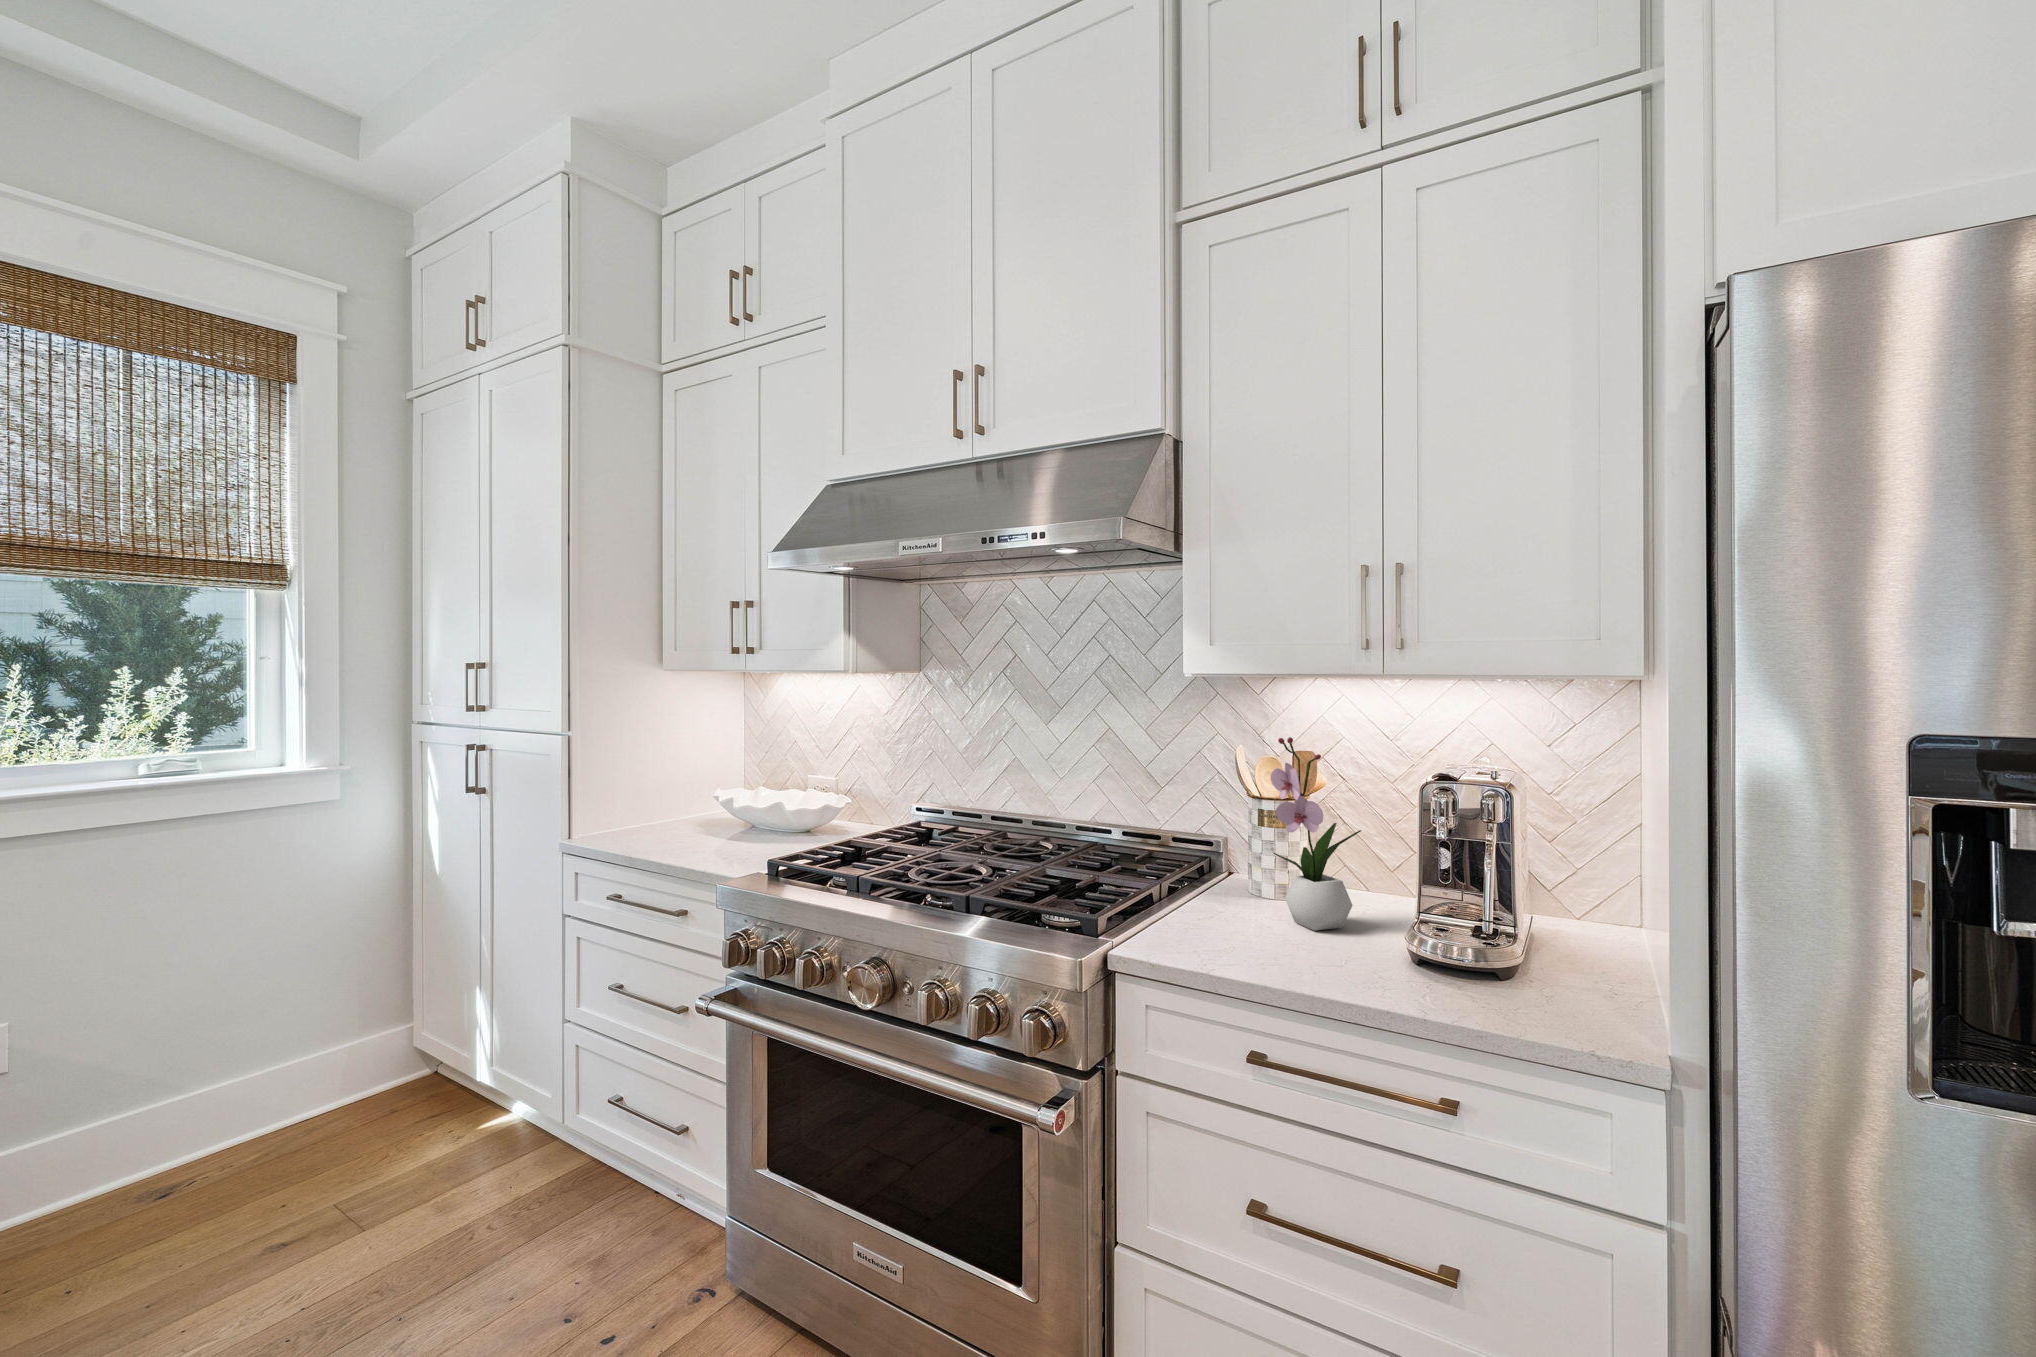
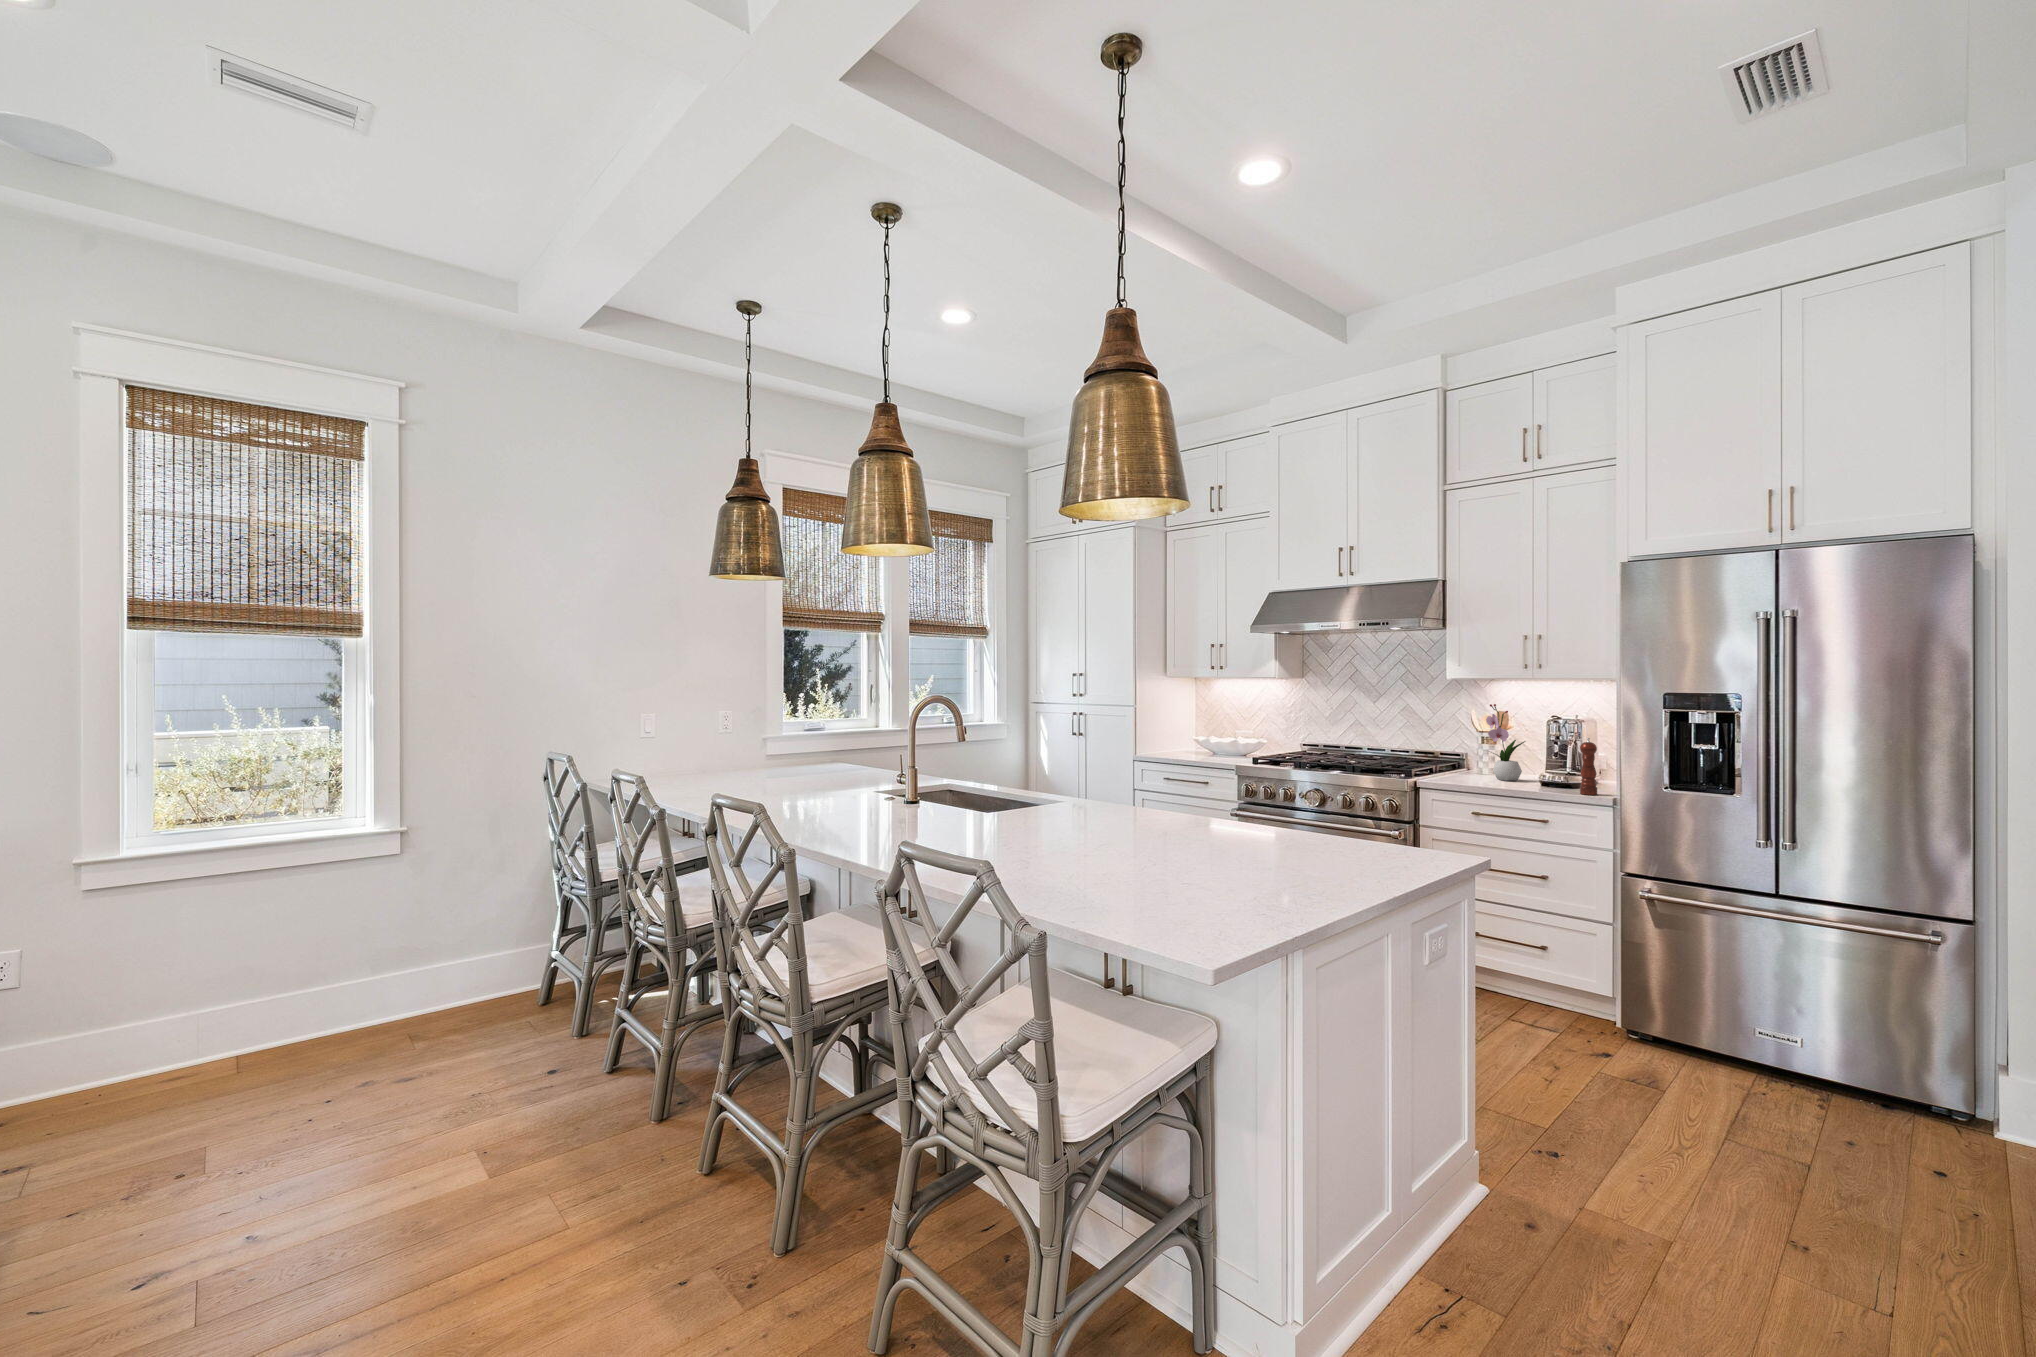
pepper mill: none [1527,849,1576,1018] -> present [1580,738,1597,795]

